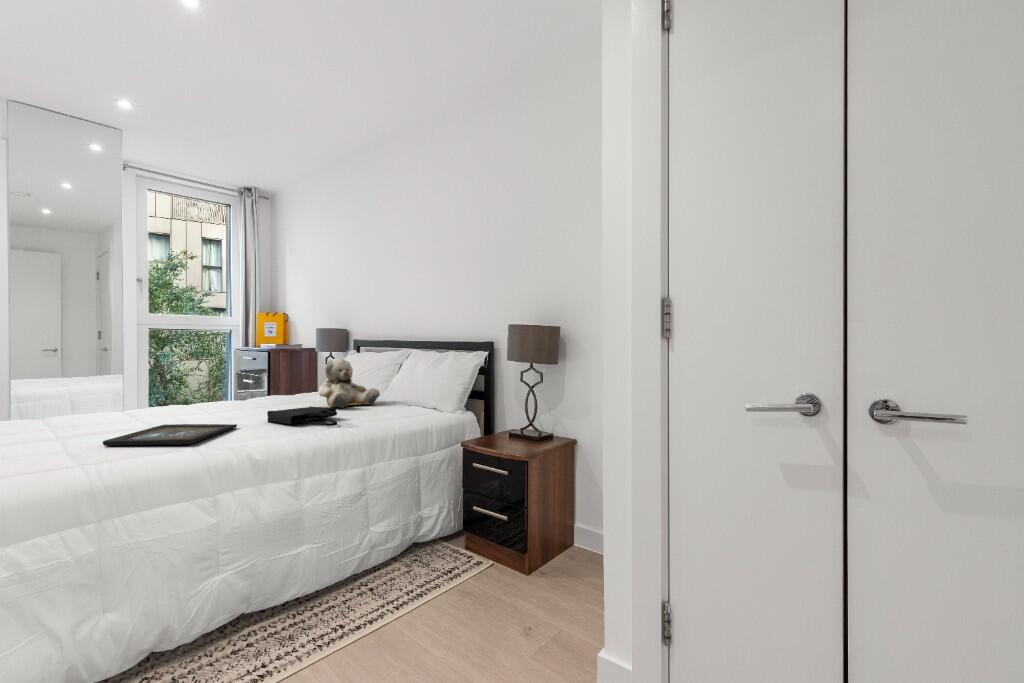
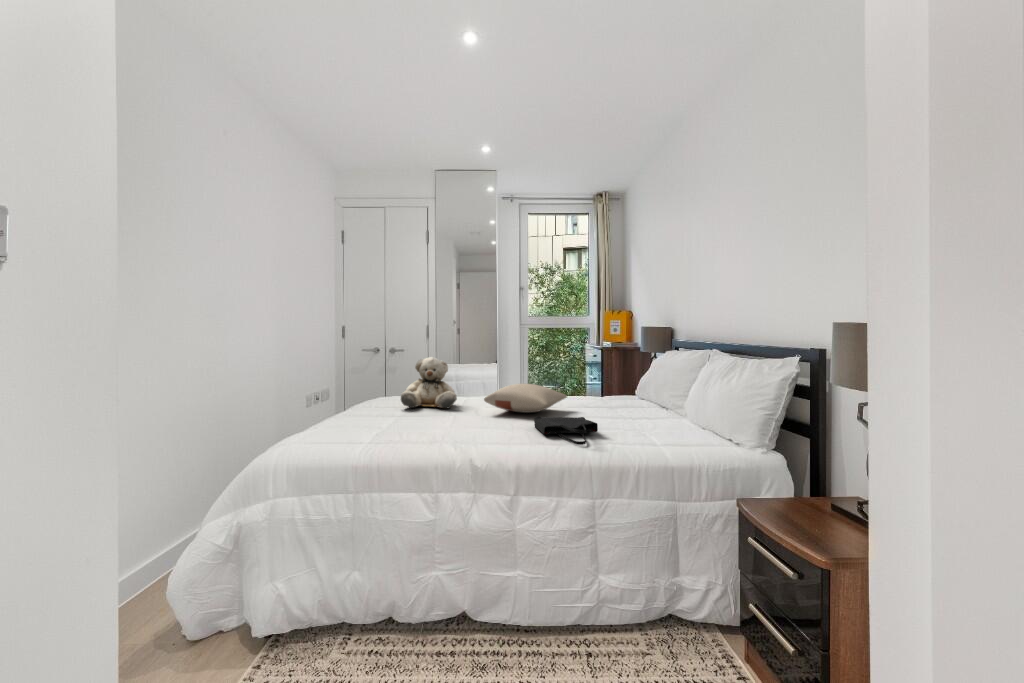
teddy bear: present [319,358,380,408] -> present [401,357,457,408]
pillow: none [186,383,274,414] -> present [484,383,567,413]
tray: present [103,424,237,446] -> none [401,416,503,440]

